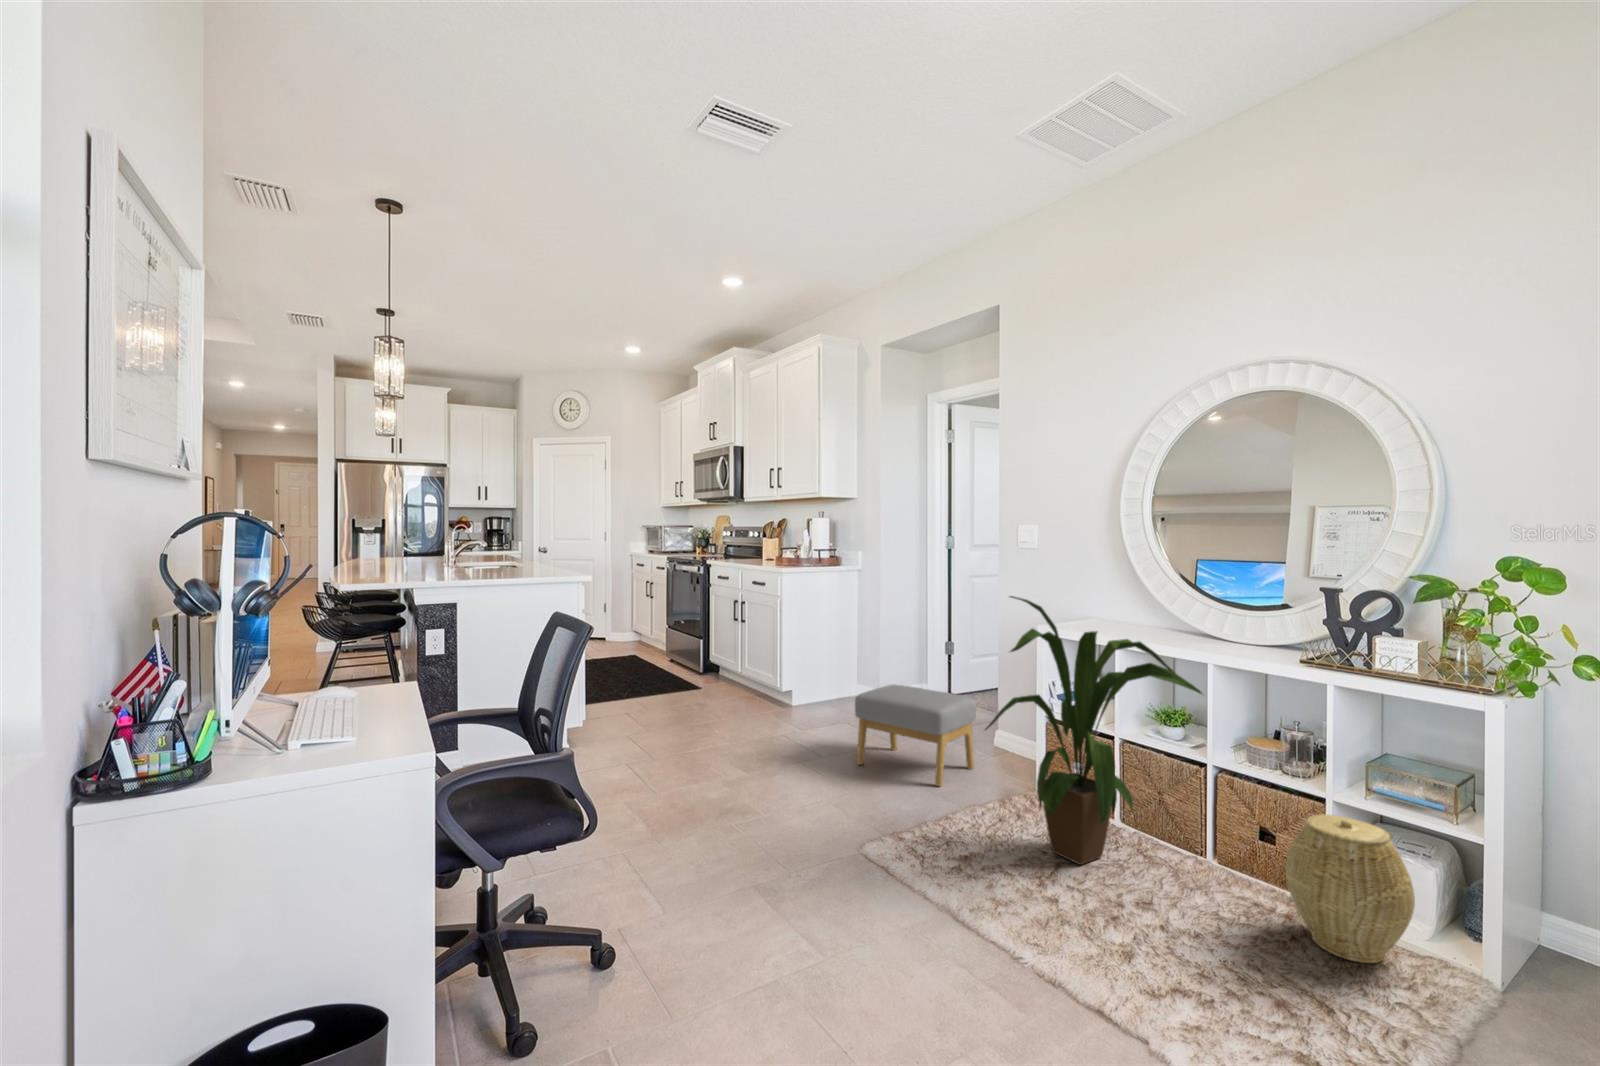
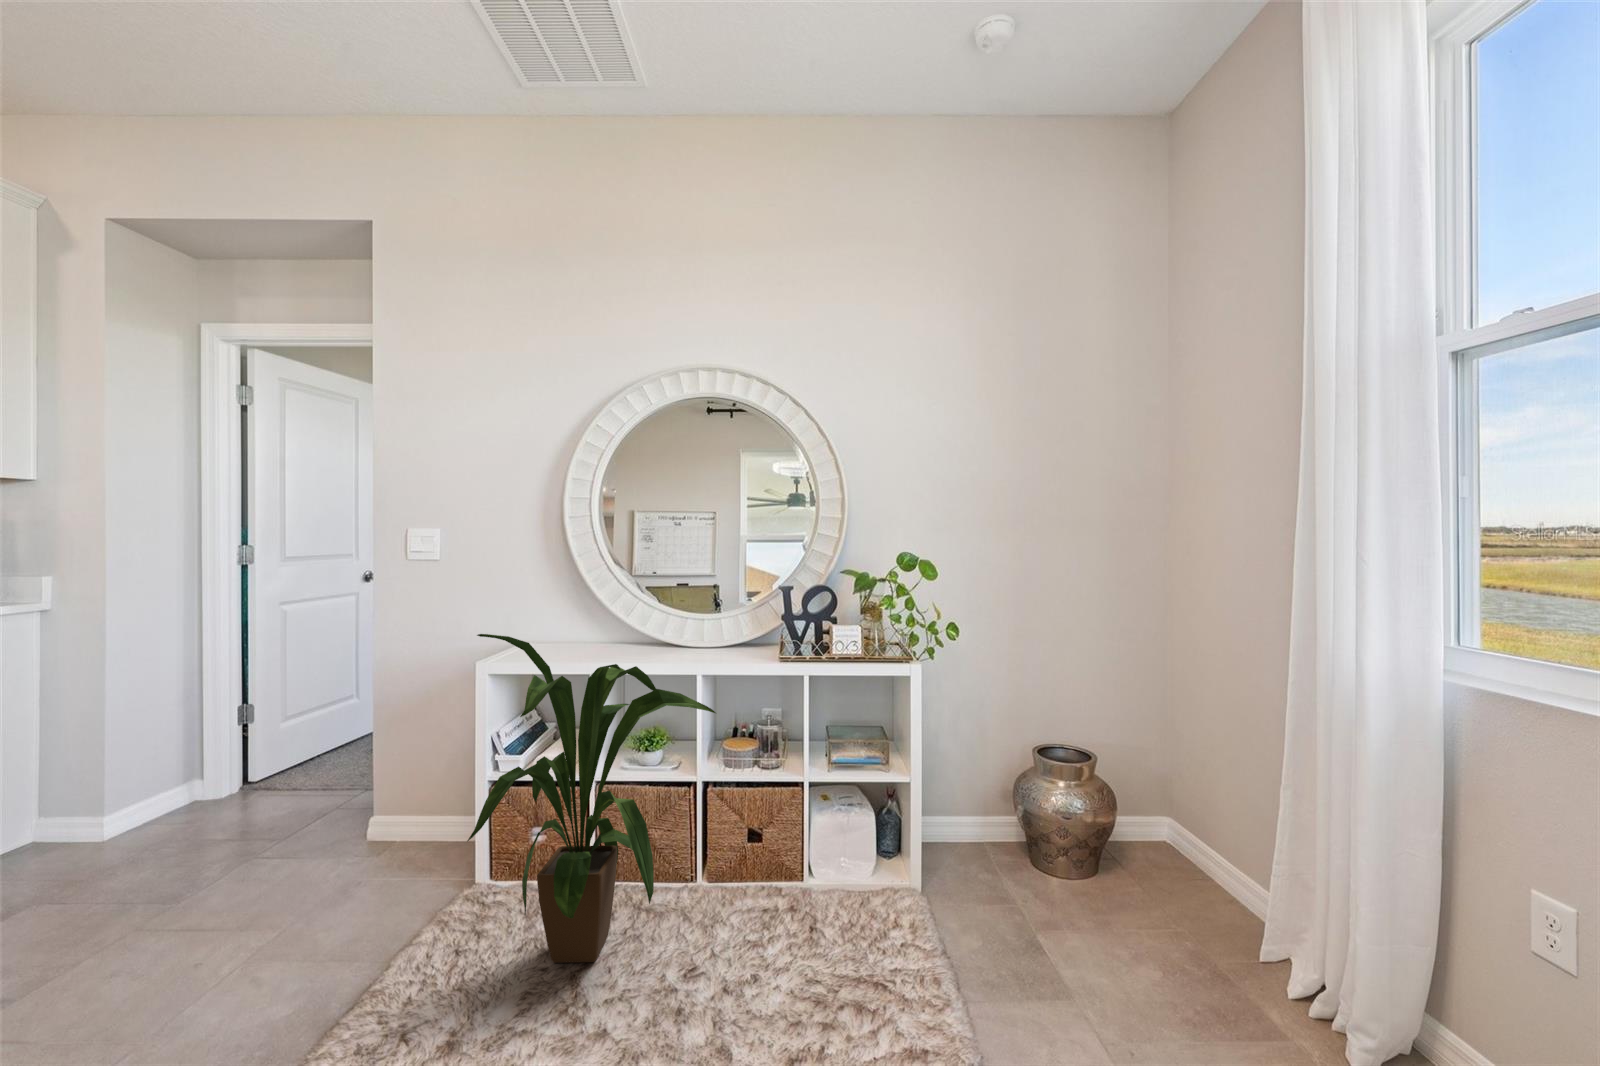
footstool: present [855,685,976,786] -> none [121,787,365,976]
woven basket: present [1286,814,1415,963] -> none [796,794,889,928]

